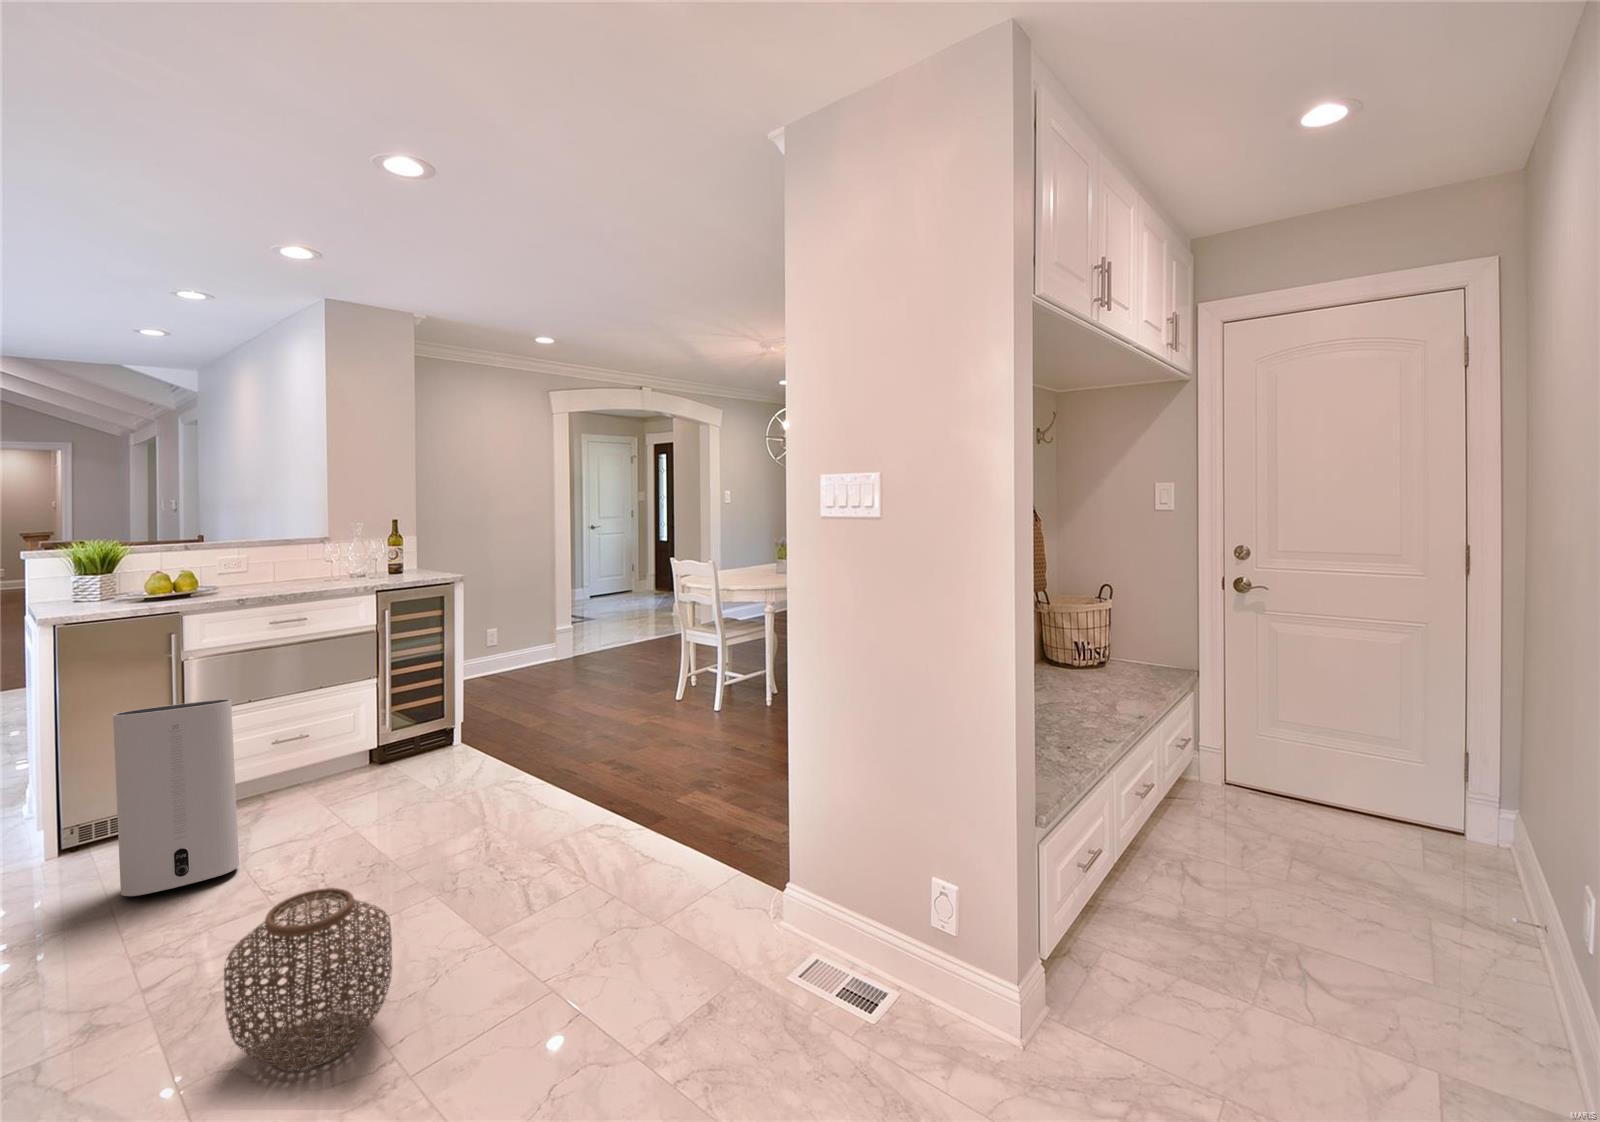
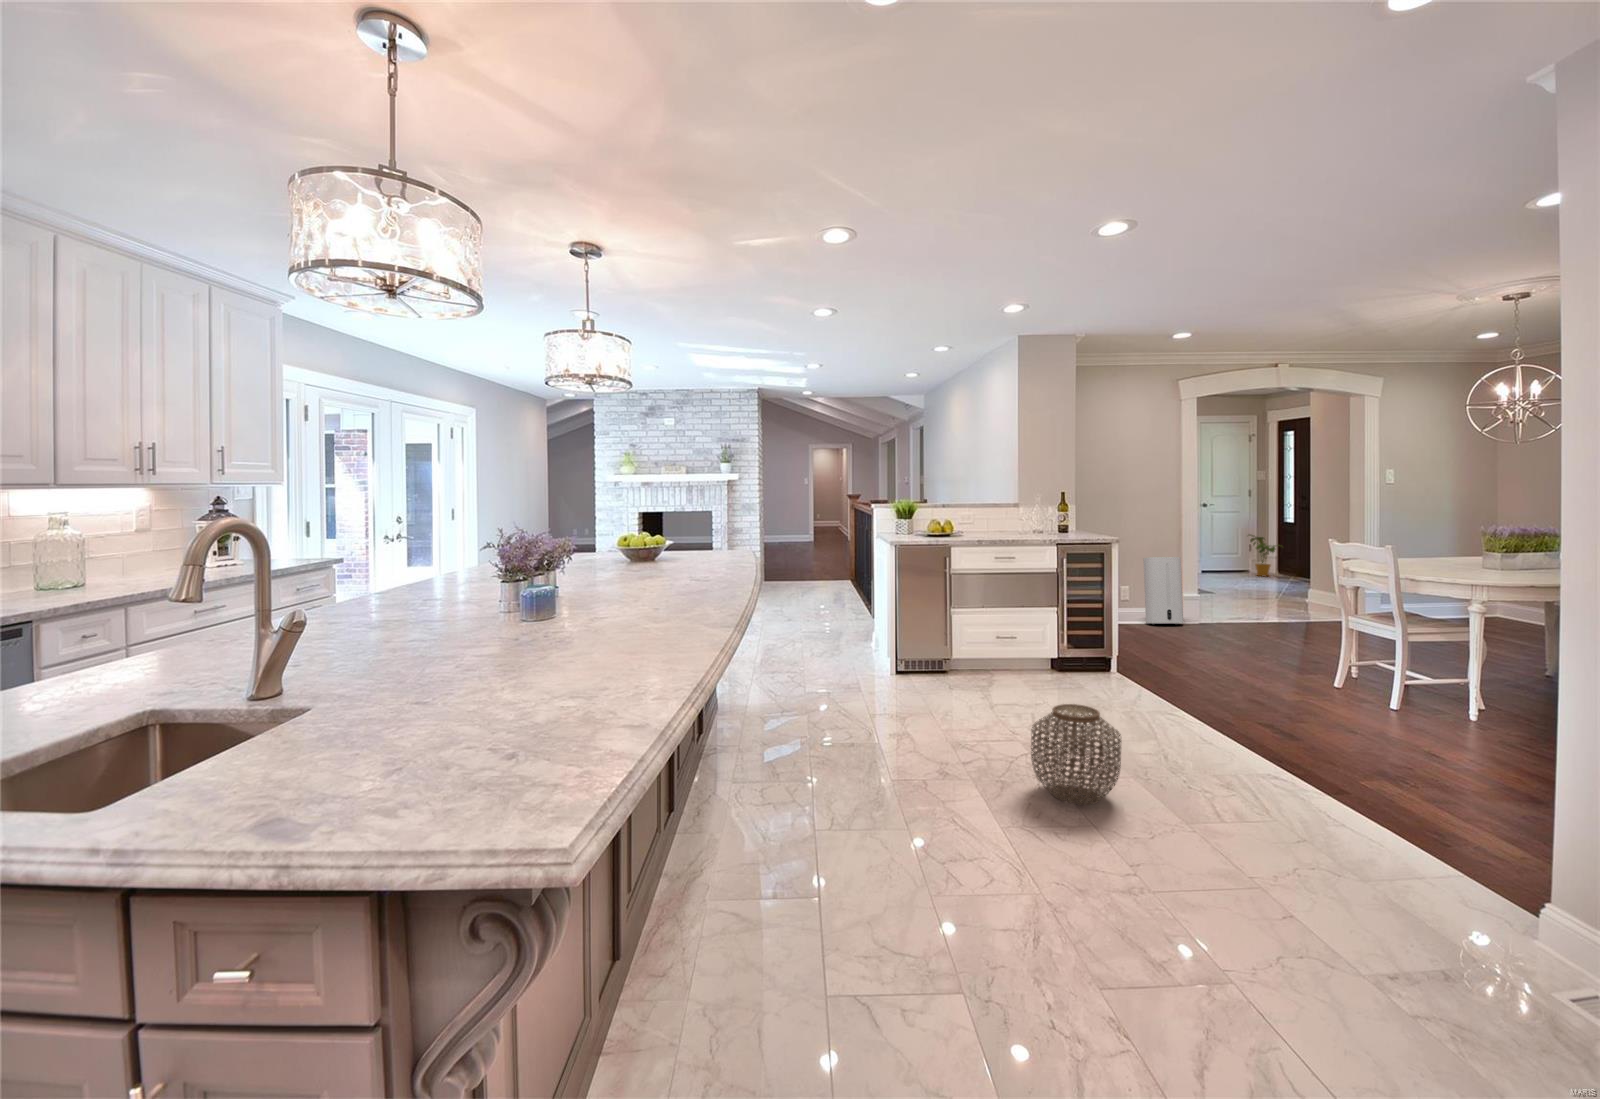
house plant: none [629,552,660,592] -> present [1249,535,1282,576]
air purifier: present [113,699,239,896] -> present [1143,557,1183,625]

